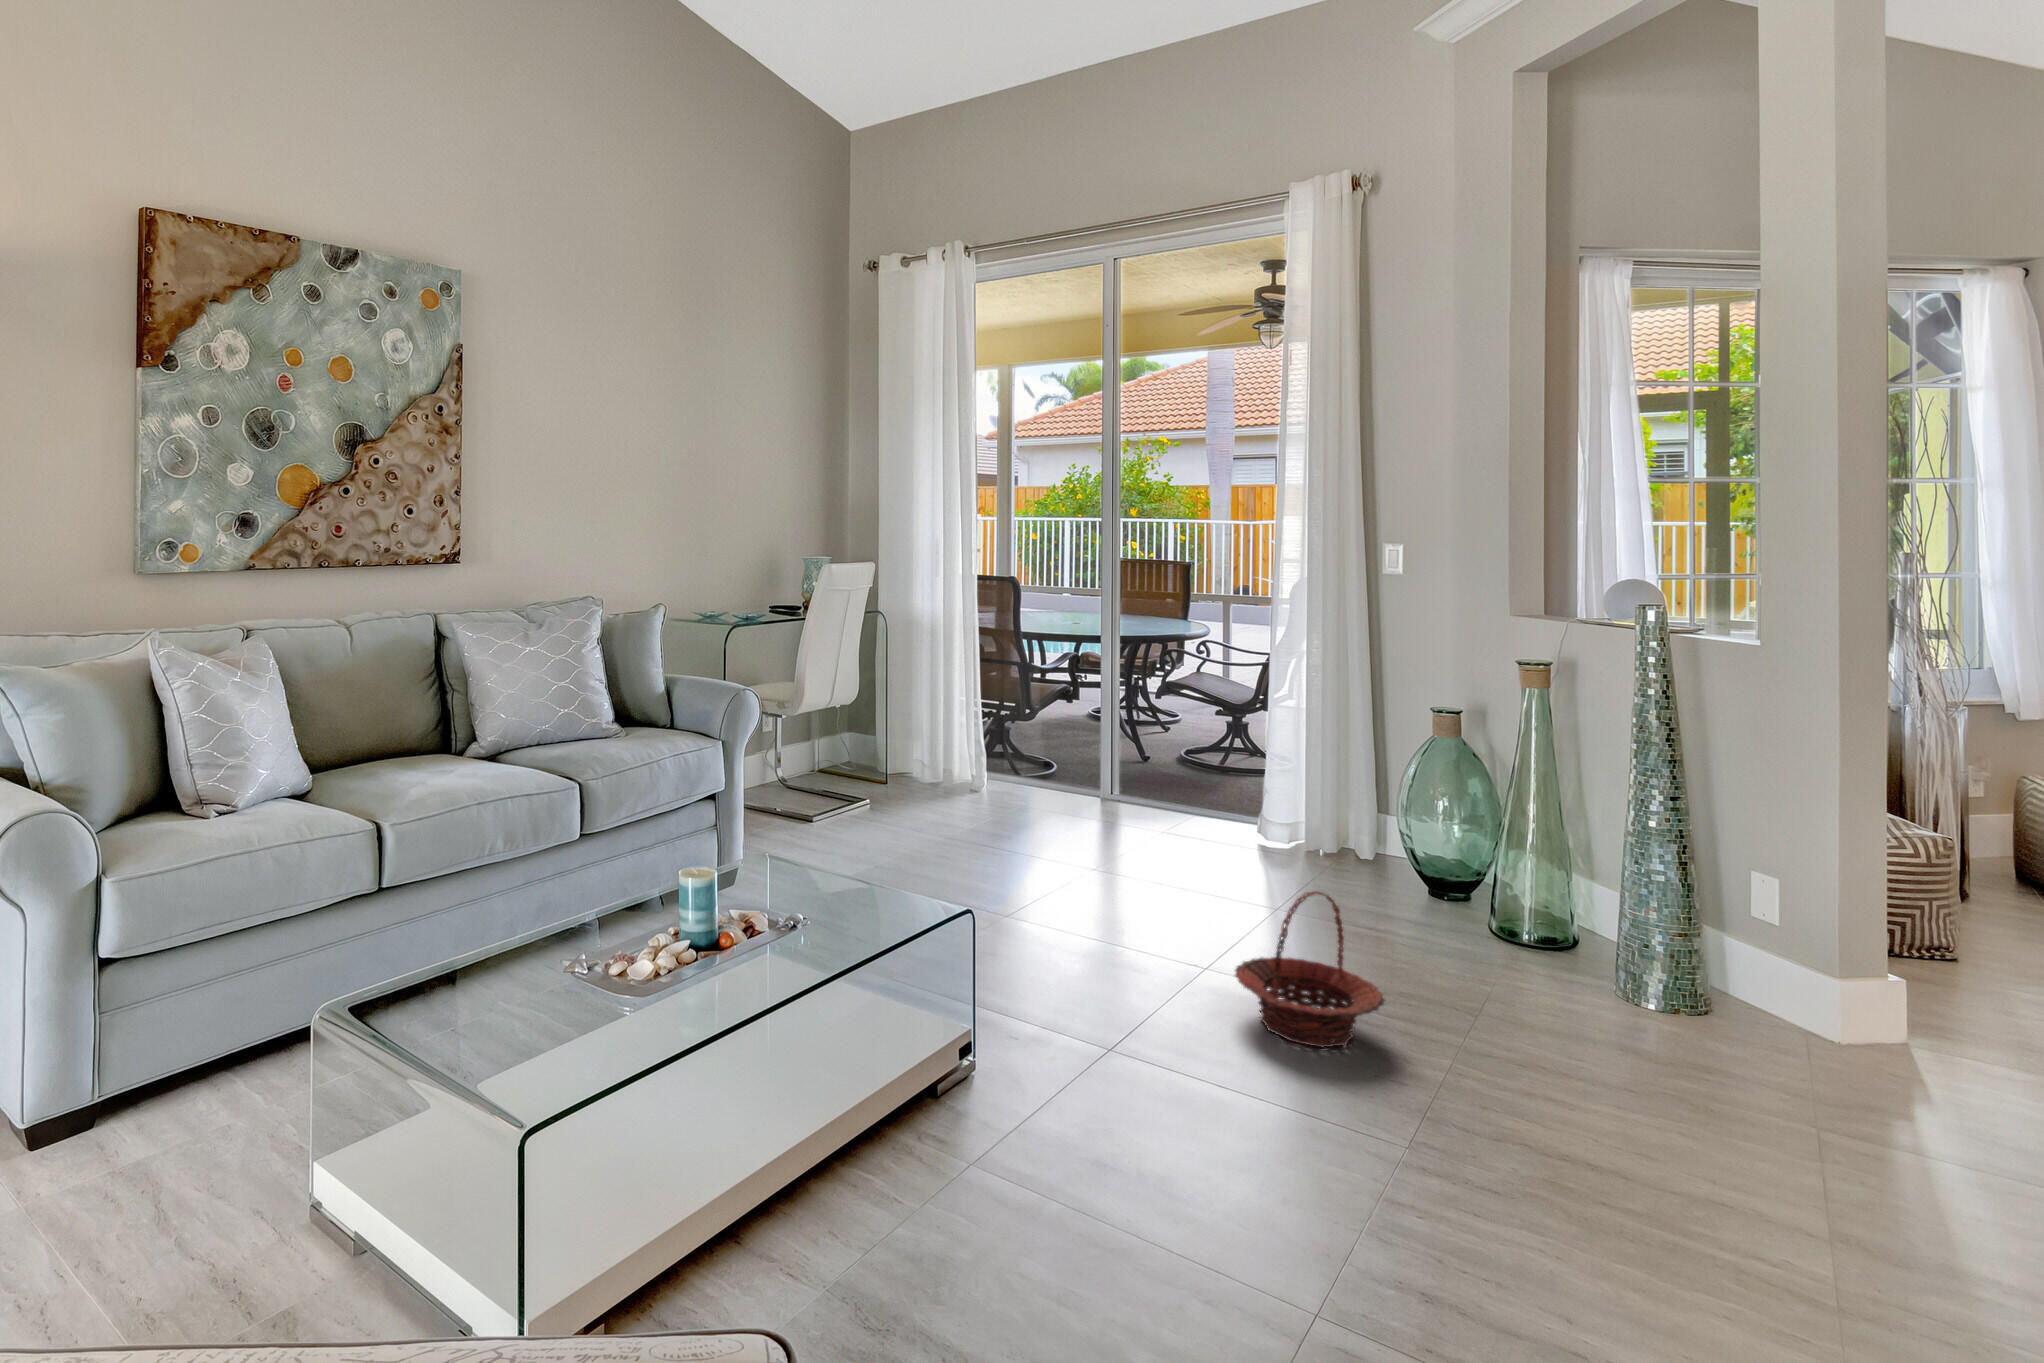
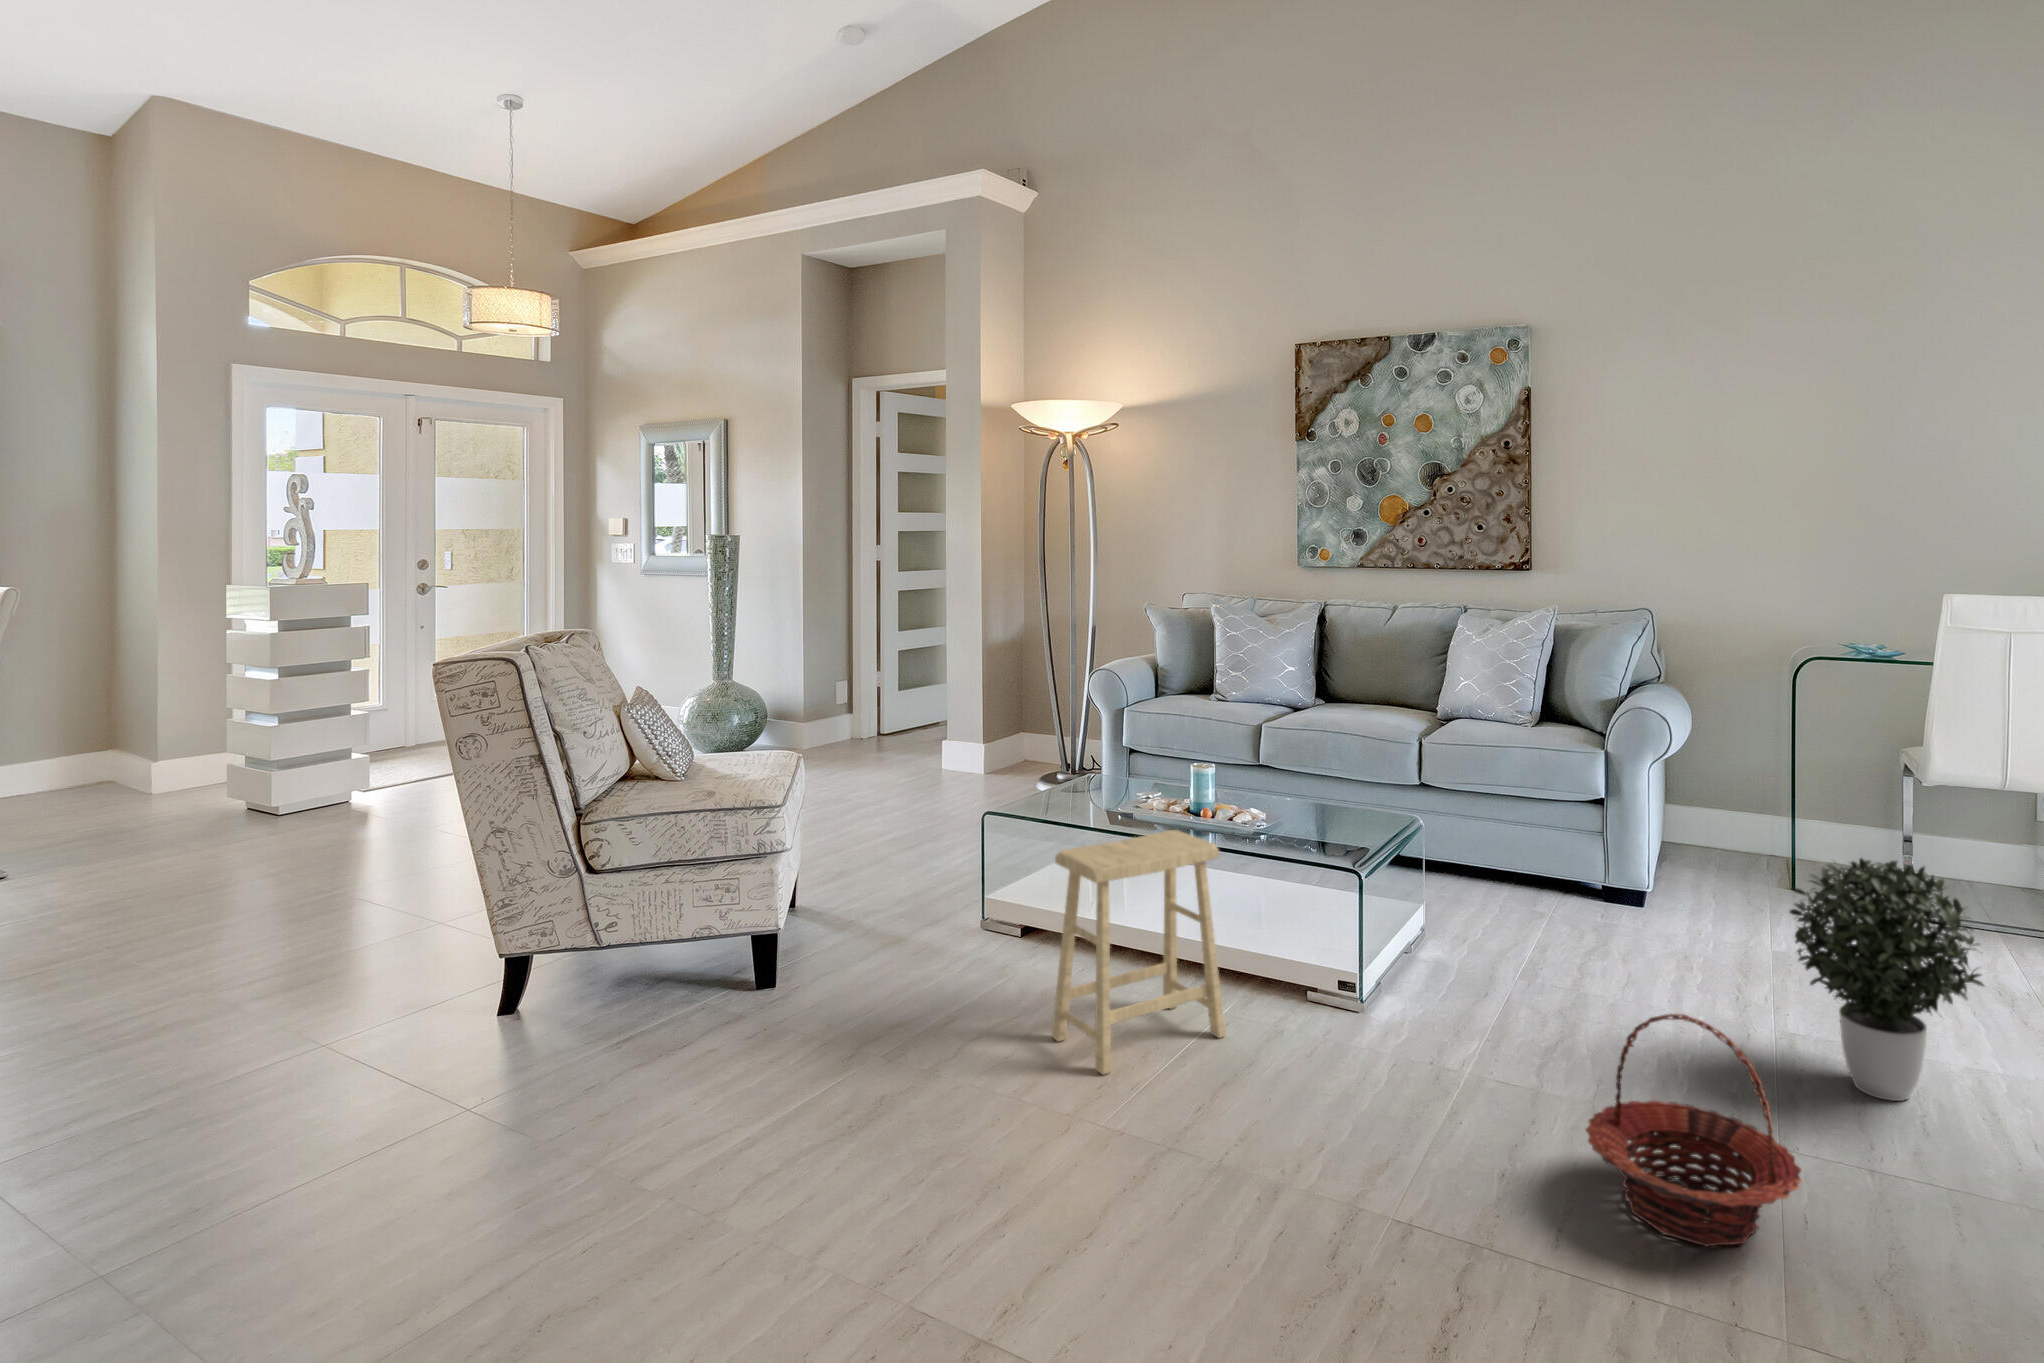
potted plant: none [1050,761,1168,928] -> present [1790,858,1984,1101]
footstool: none [928,941,1152,1312] -> present [1052,830,1225,1075]

